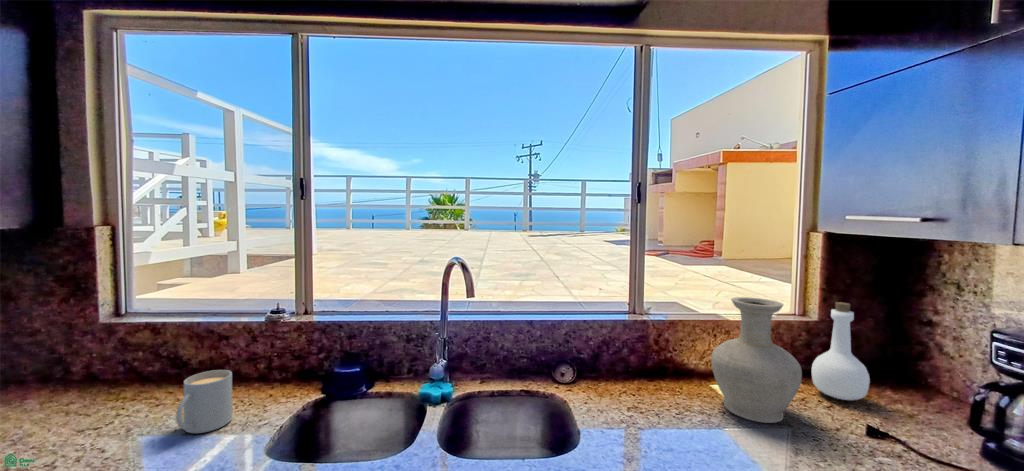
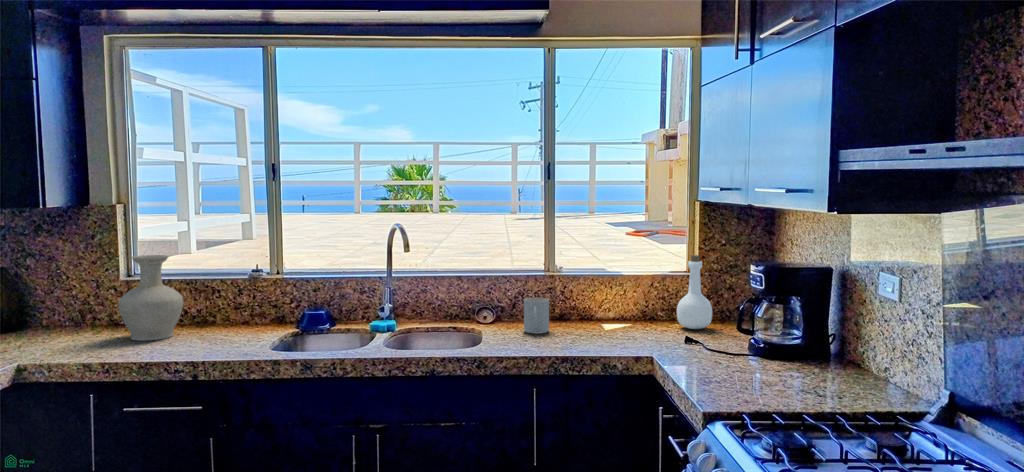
vase: present [711,297,802,423] -> present [119,255,183,341]
mug: present [176,370,232,433] -> present [524,298,549,334]

